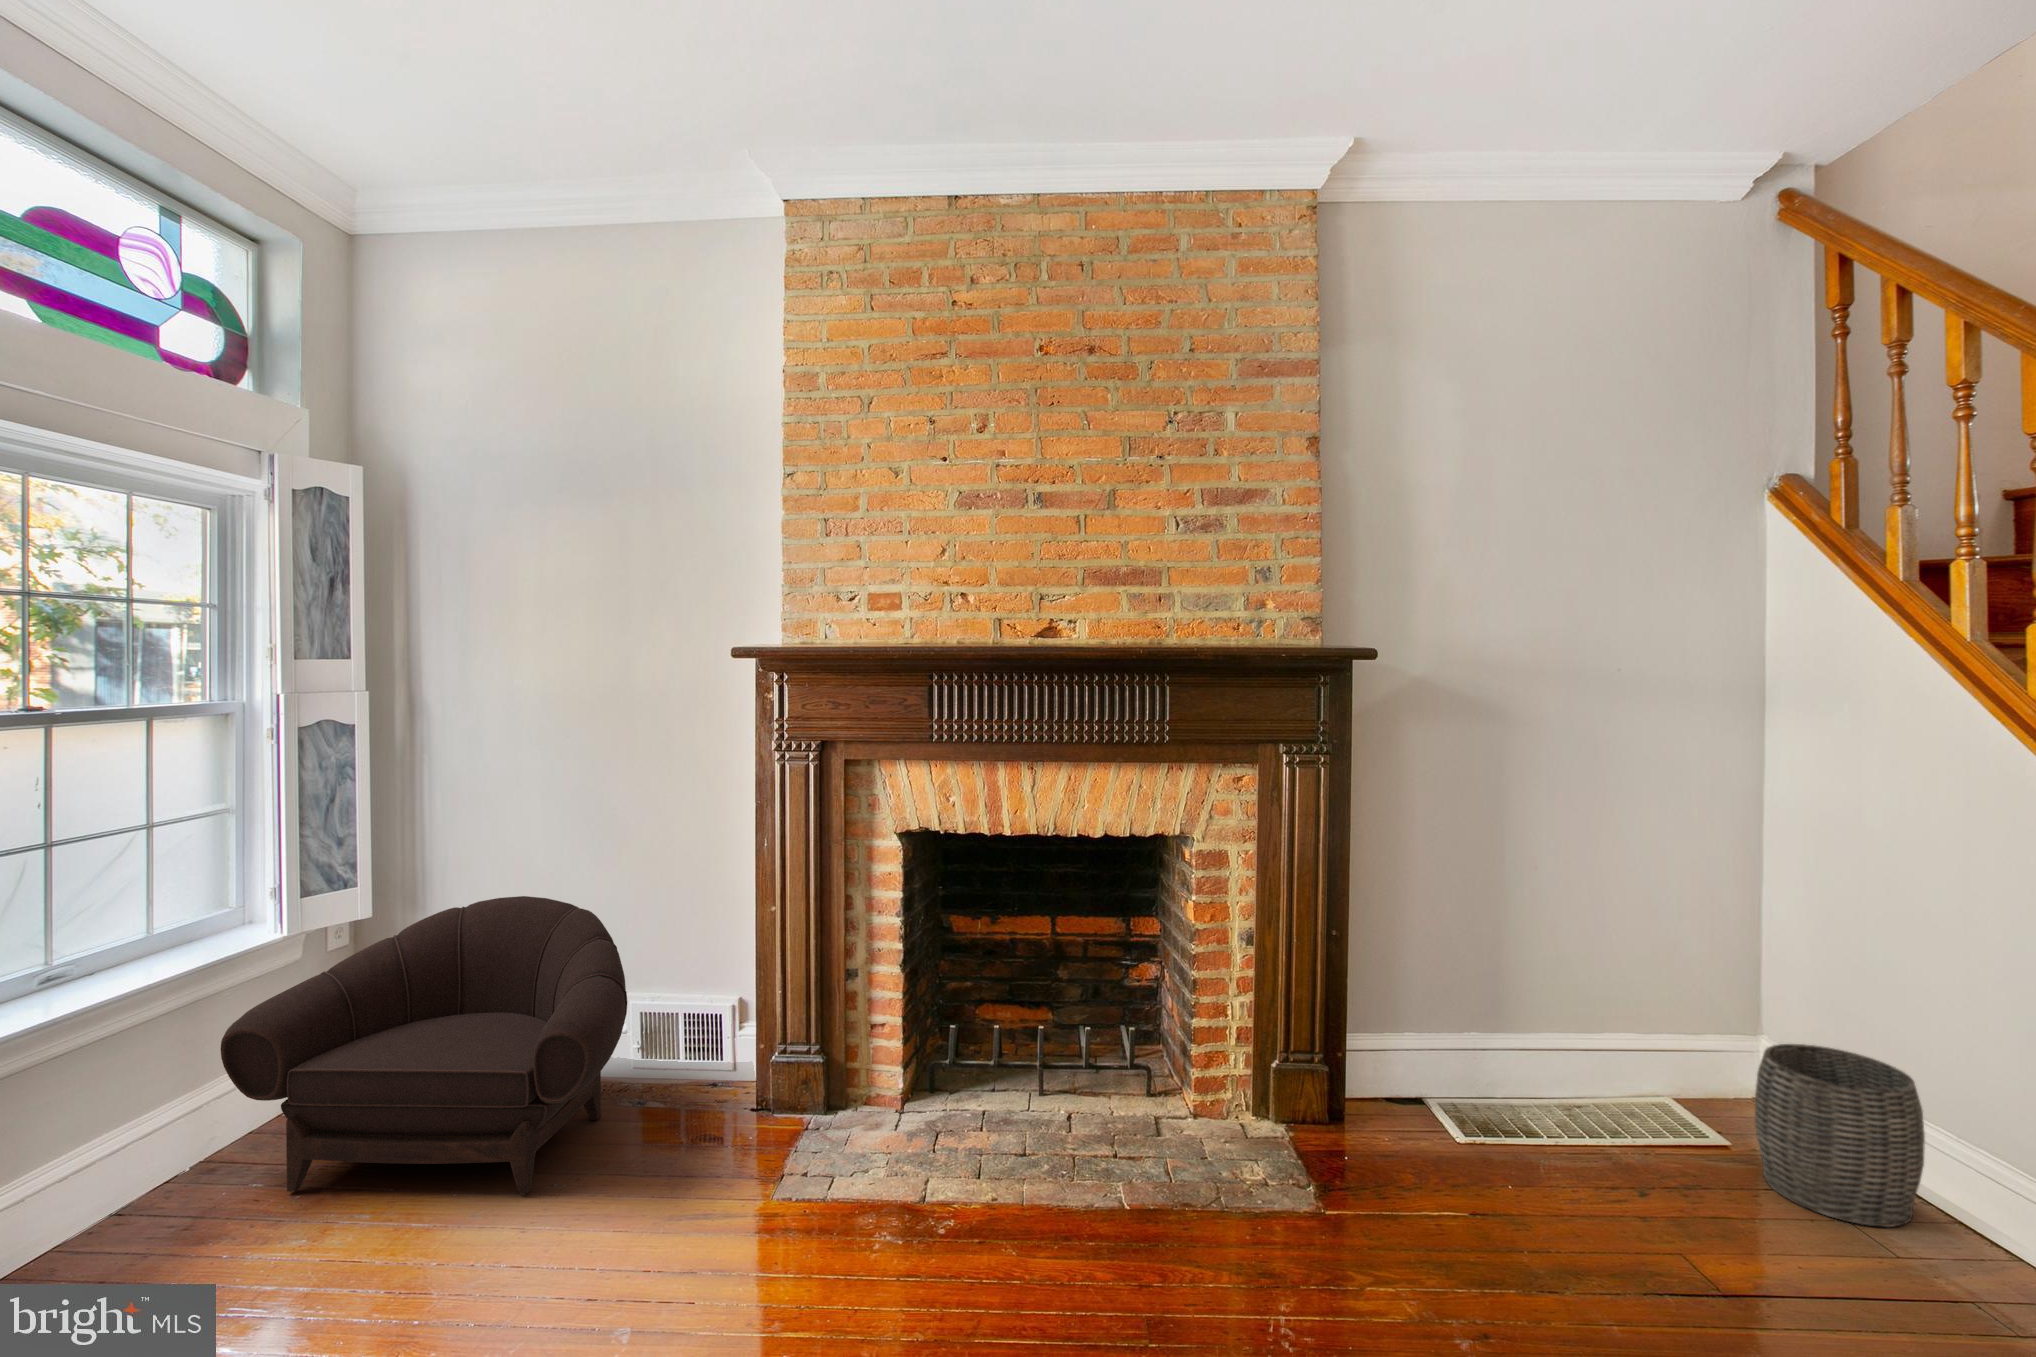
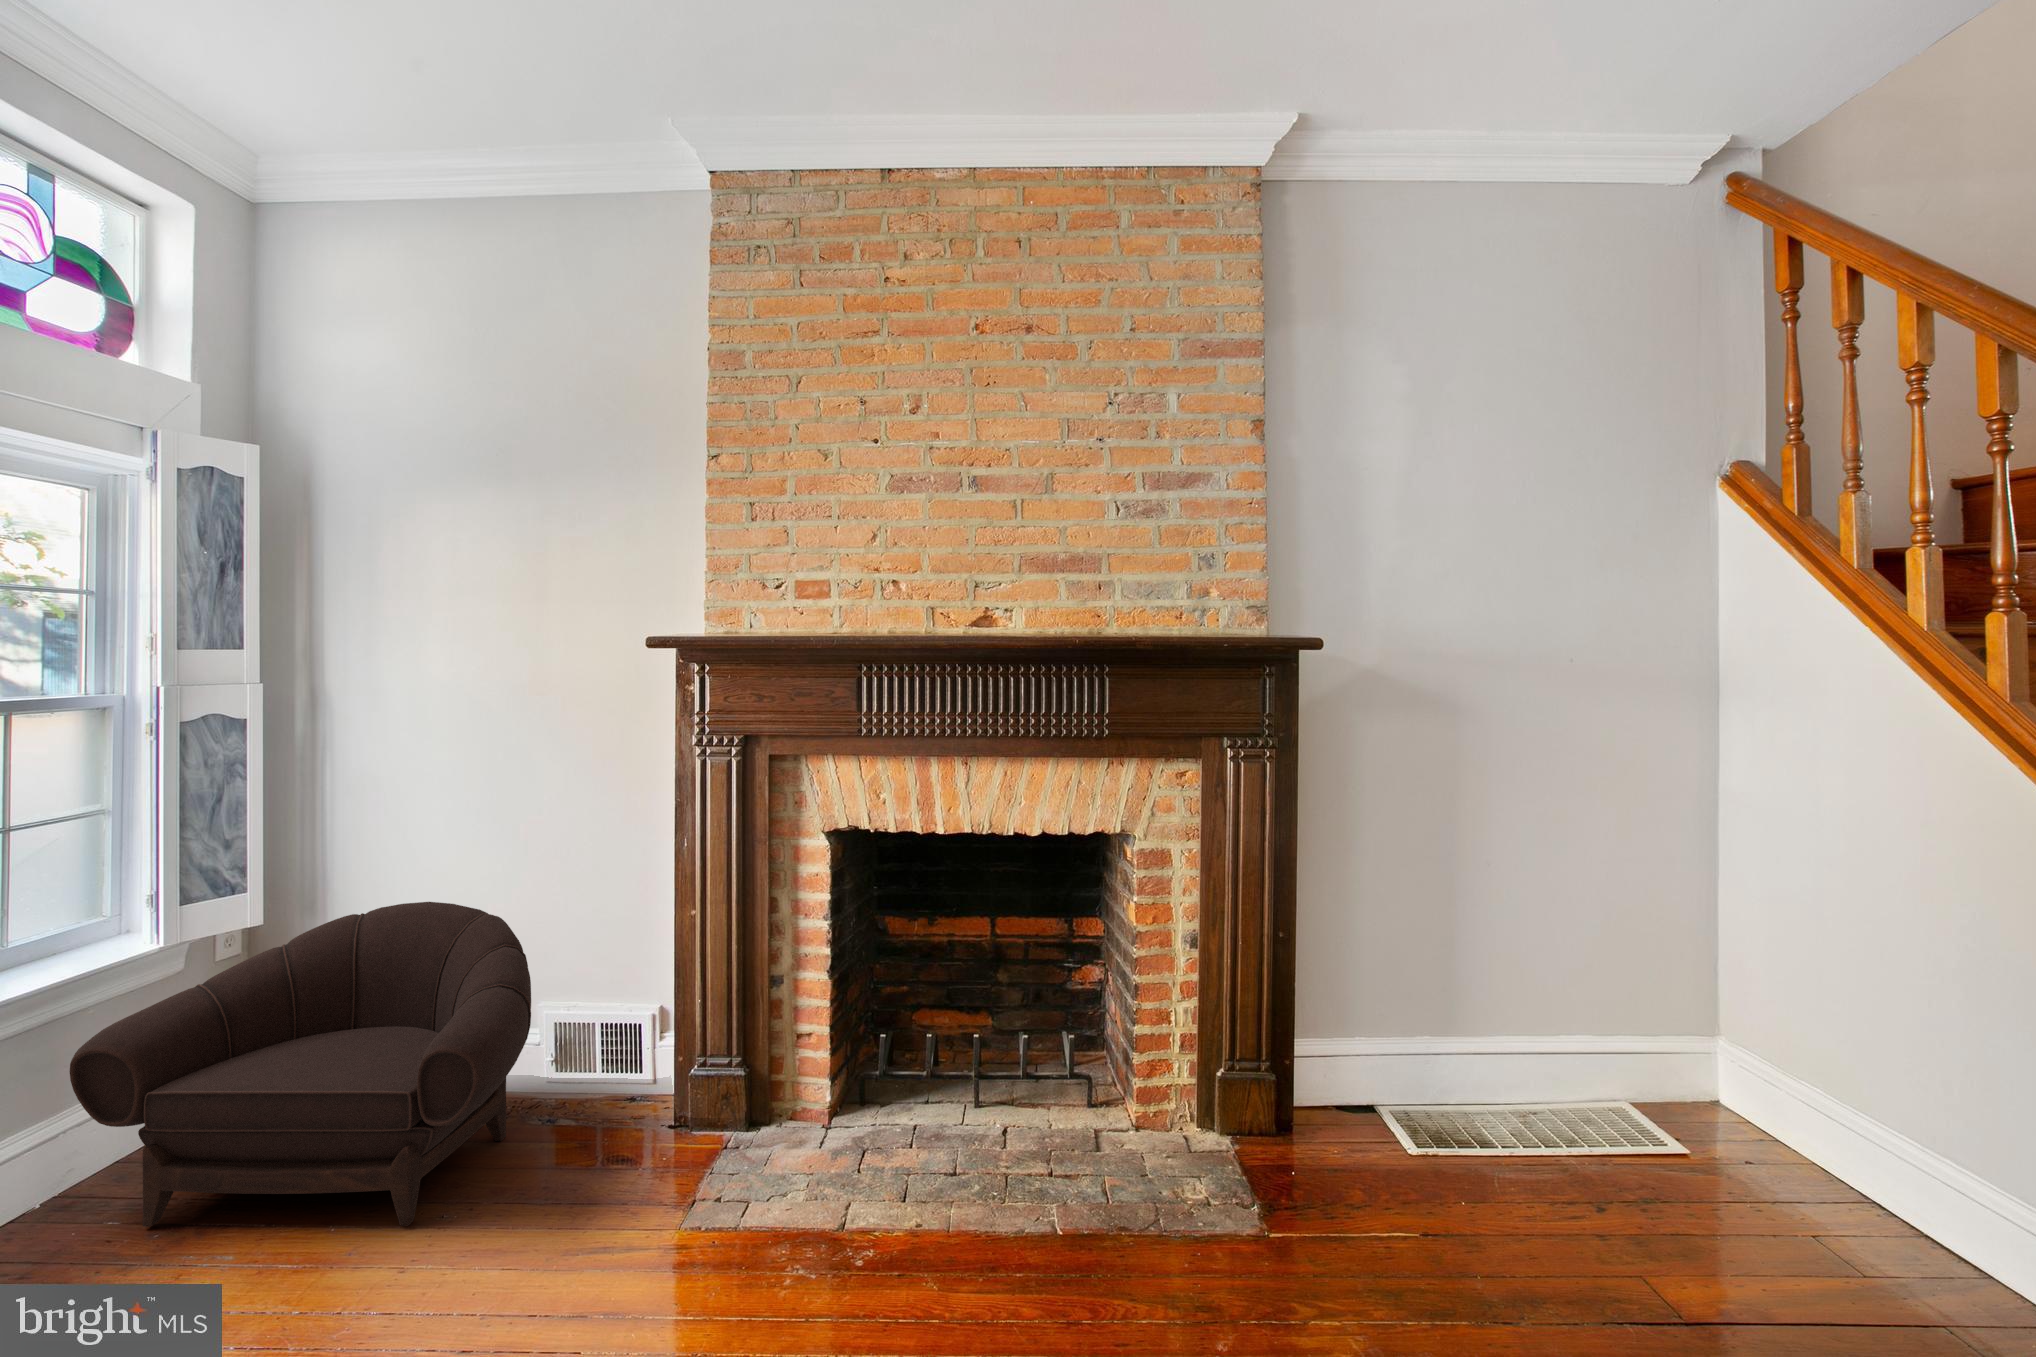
woven basket: present [1755,1044,1925,1227] -> none [1713,1047,1886,1239]

